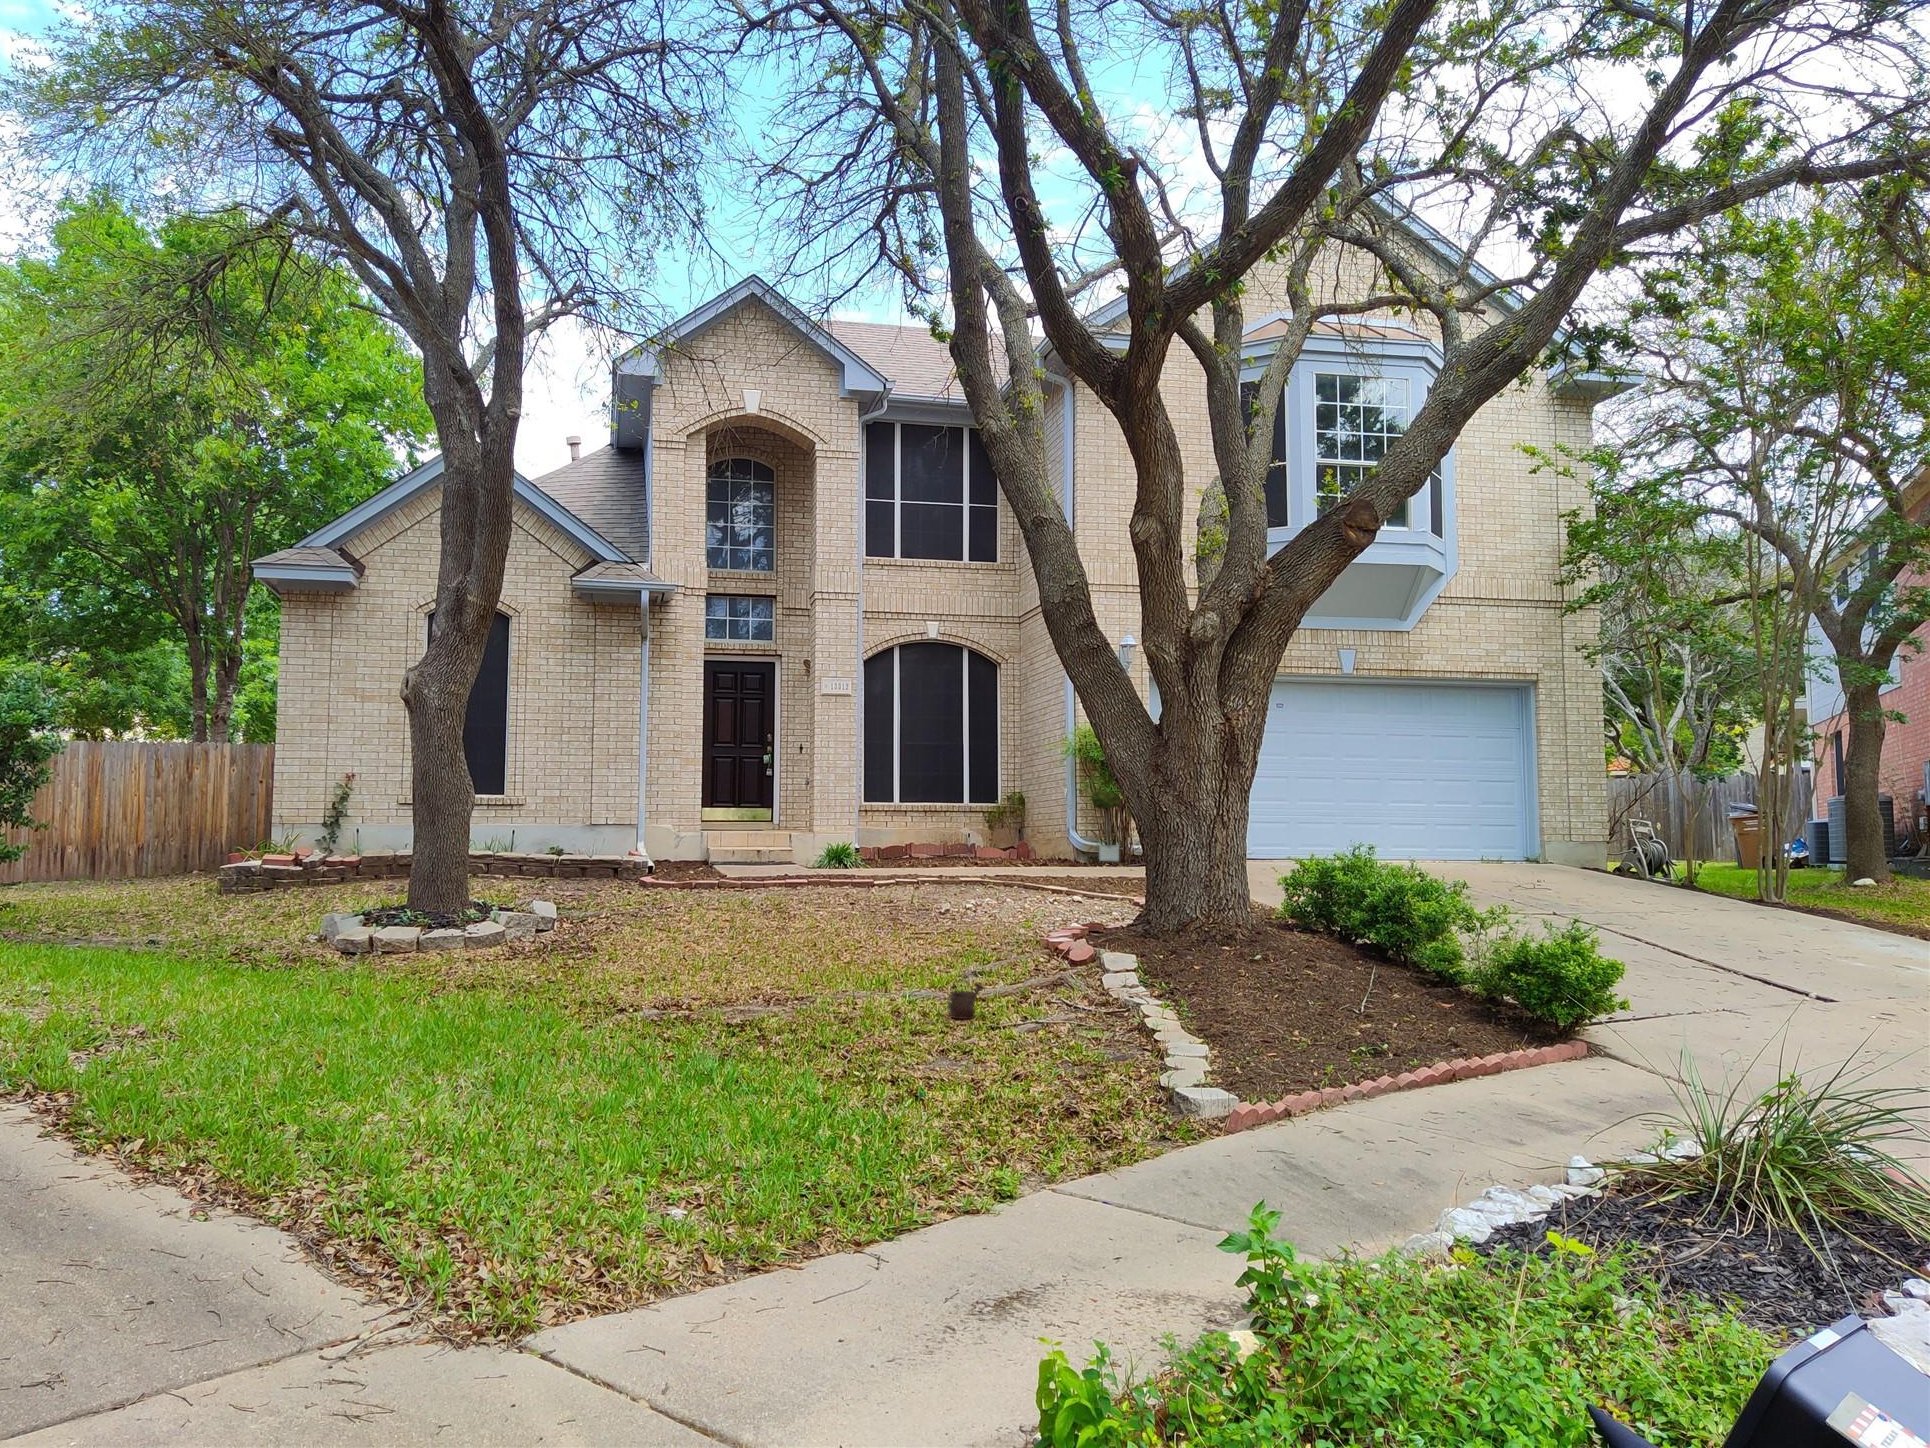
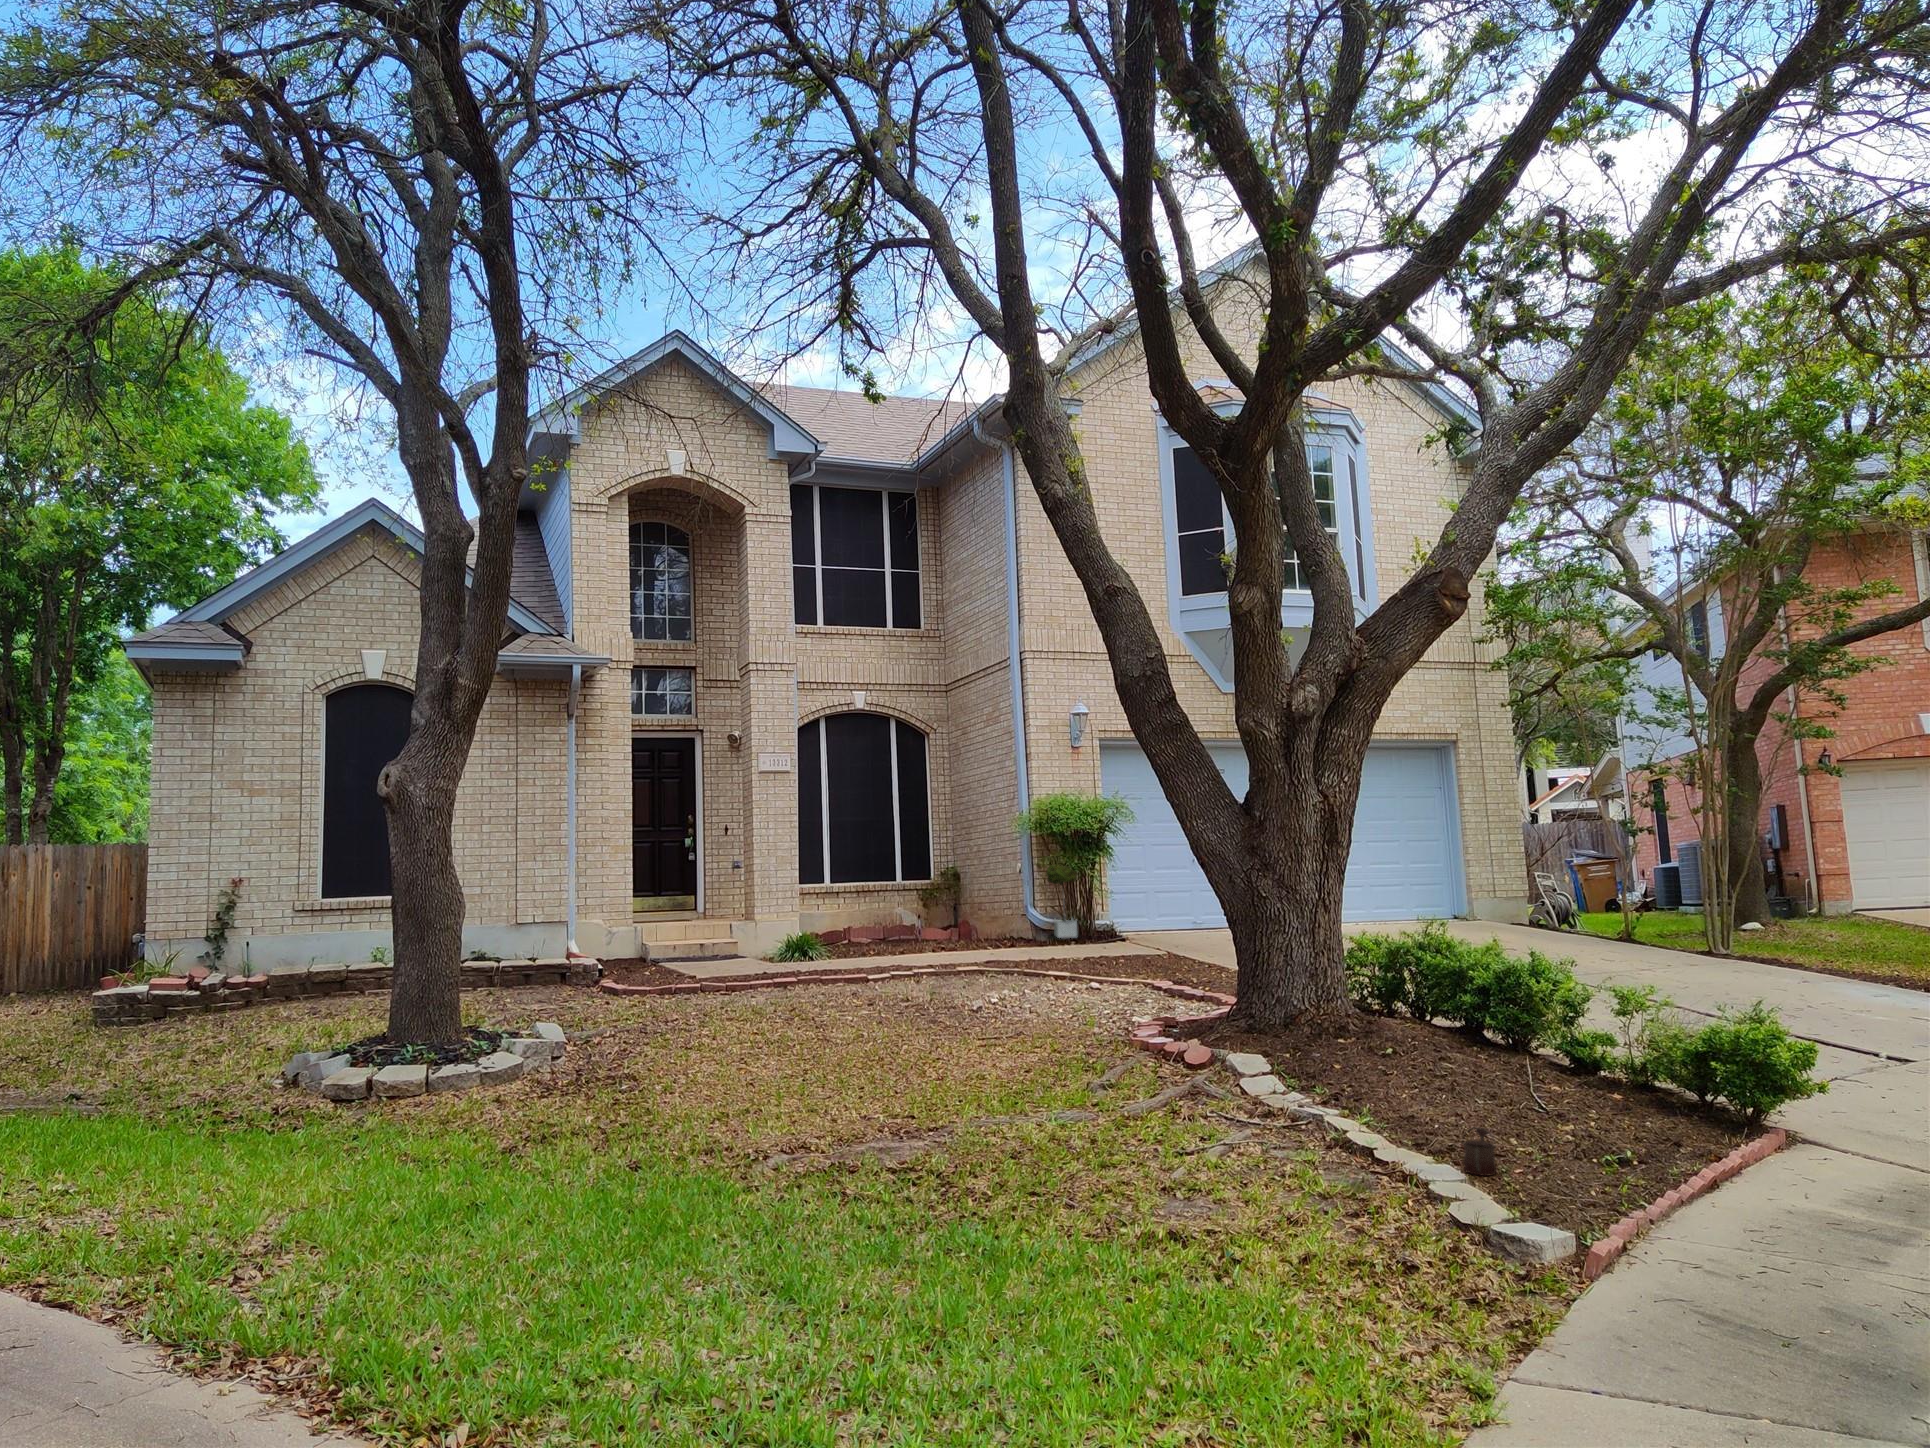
watering can: present [948,981,984,1019] -> present [1462,1127,1496,1176]

